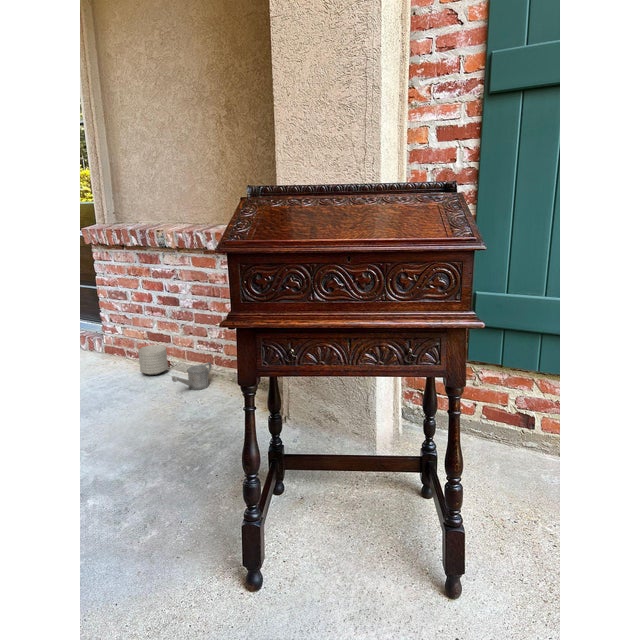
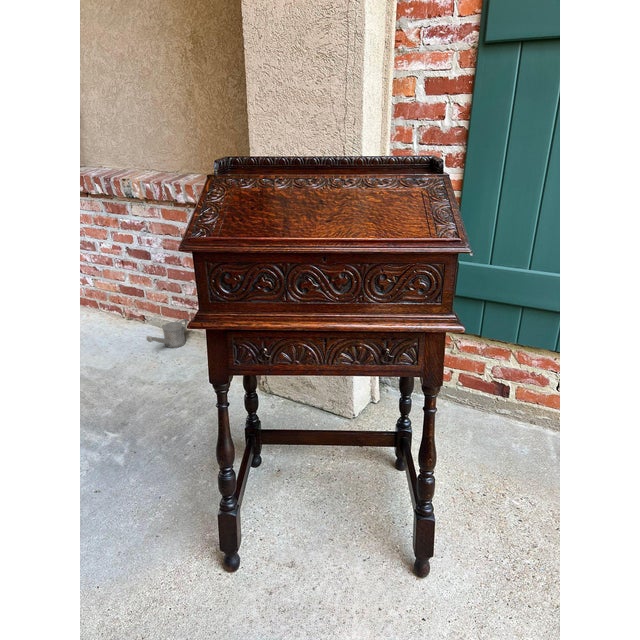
planter: present [138,345,168,375] -> none [111,299,143,330]

